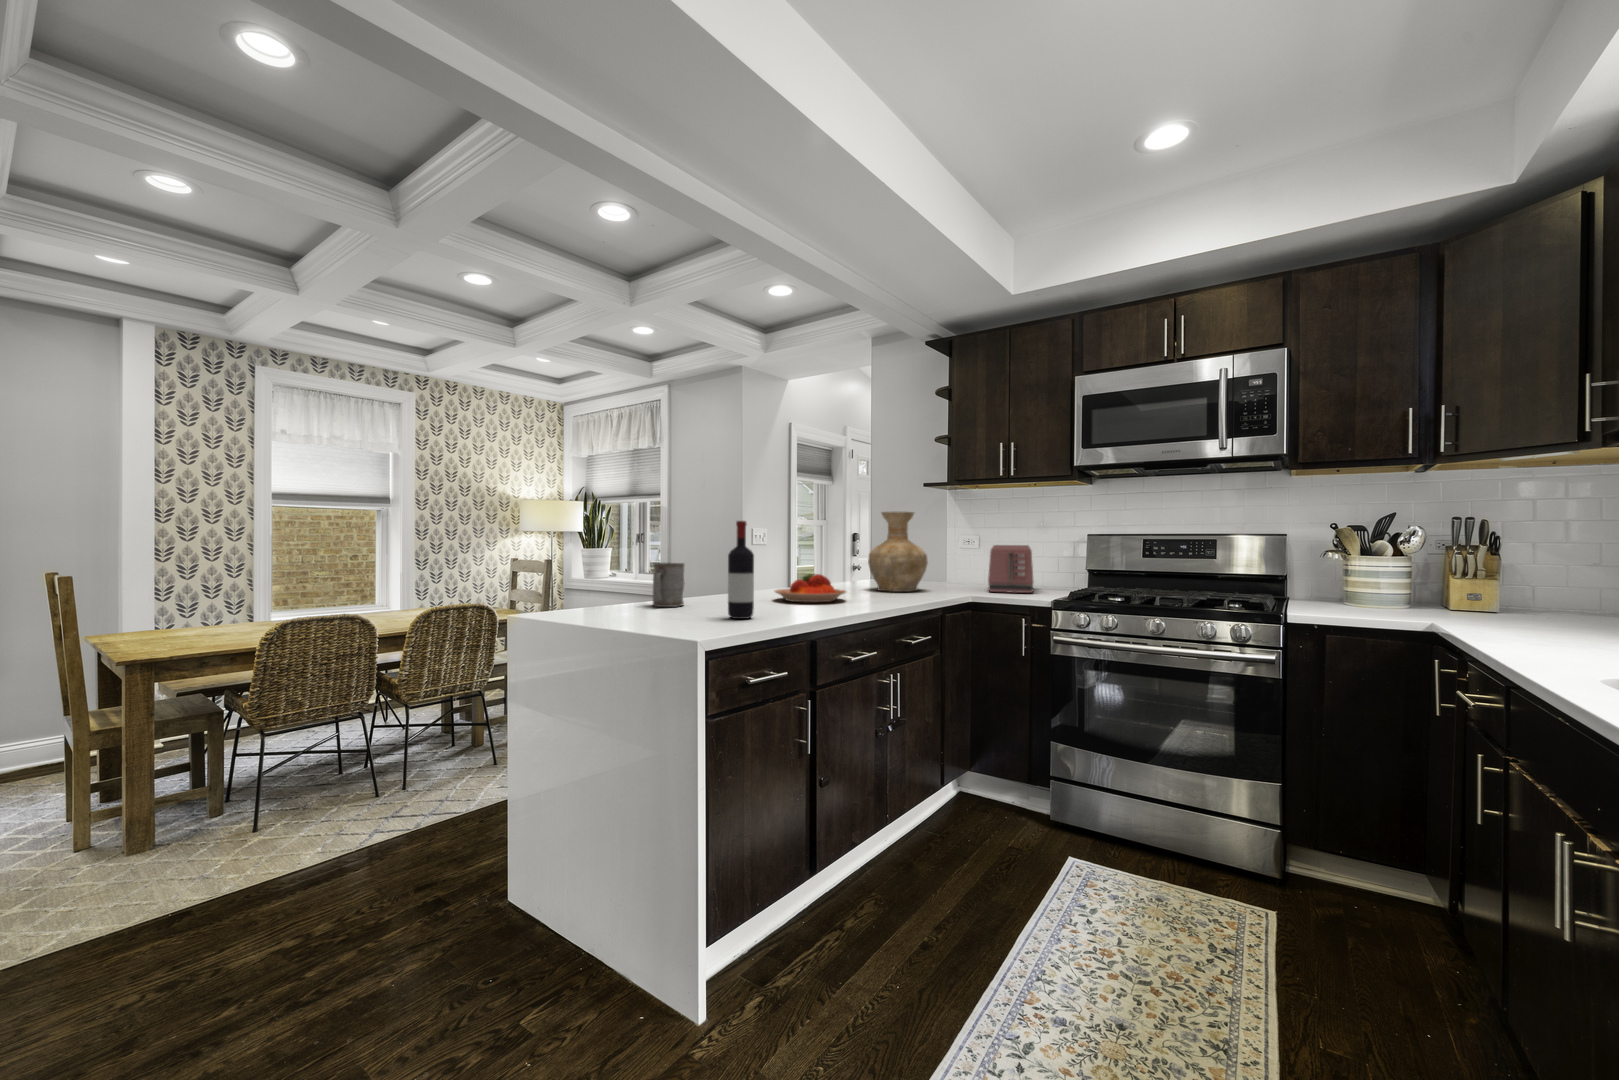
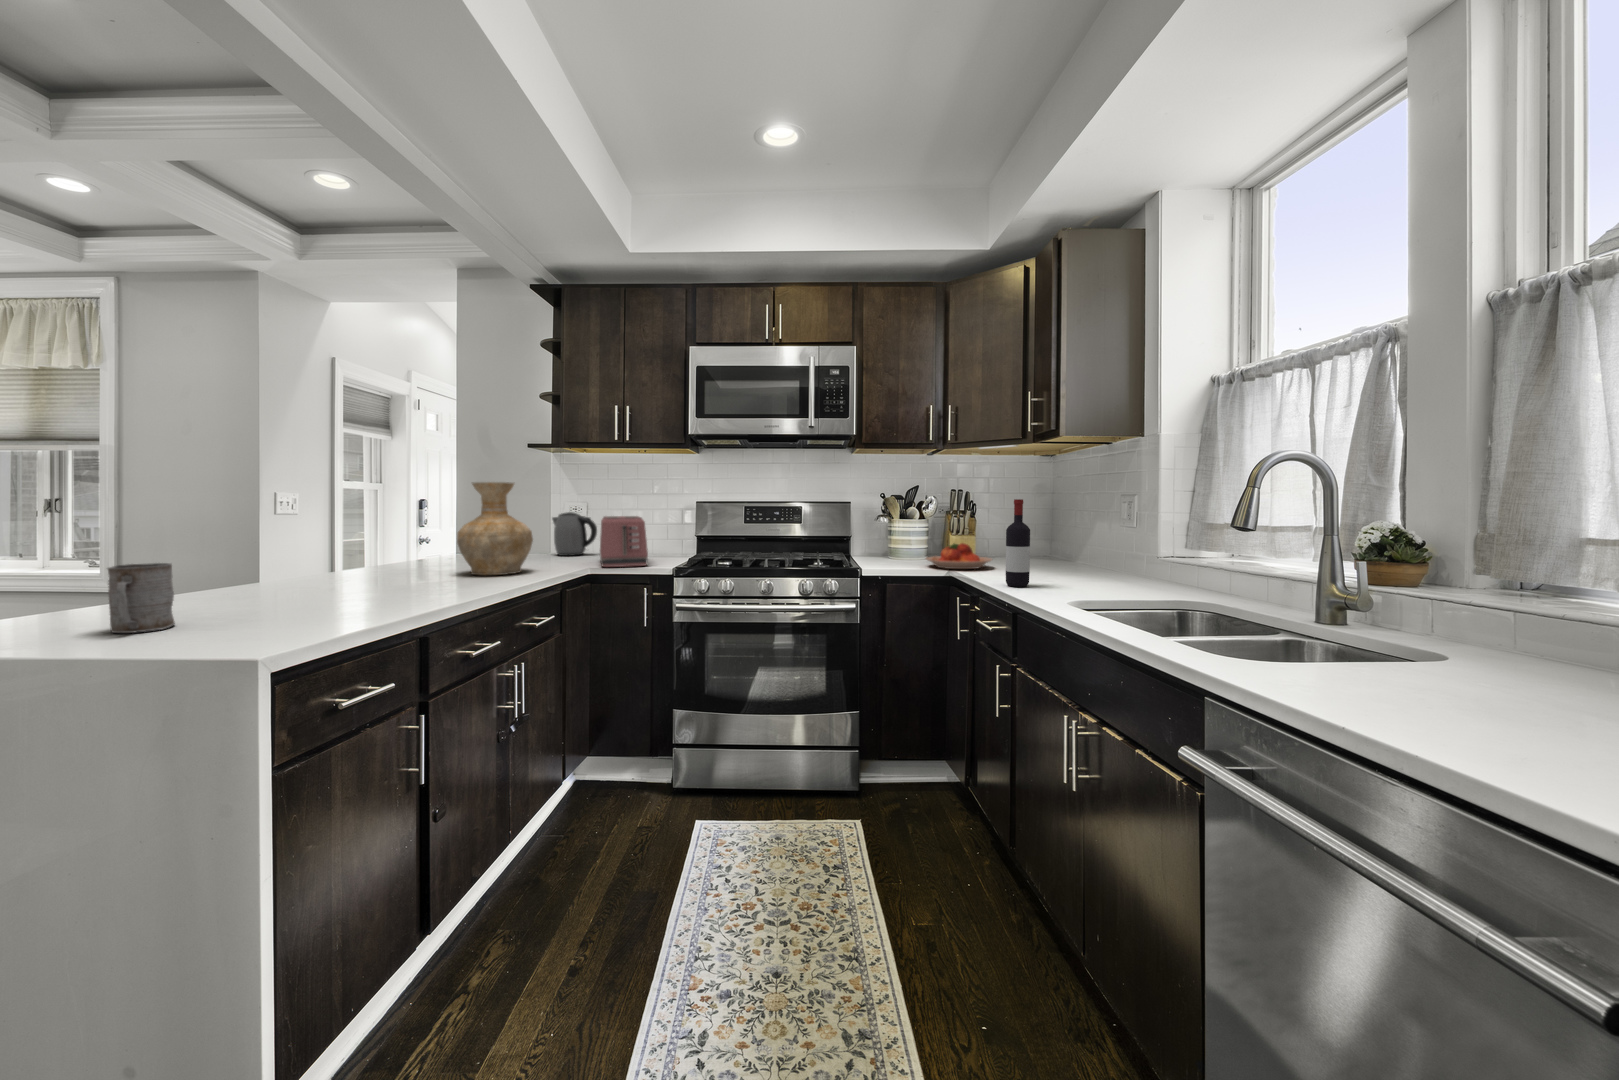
wine bottle: present [728,521,754,619] -> present [1006,499,1030,587]
kettle: none [952,542,993,582] -> present [552,512,597,556]
plate: present [775,574,846,602] -> present [926,543,992,569]

